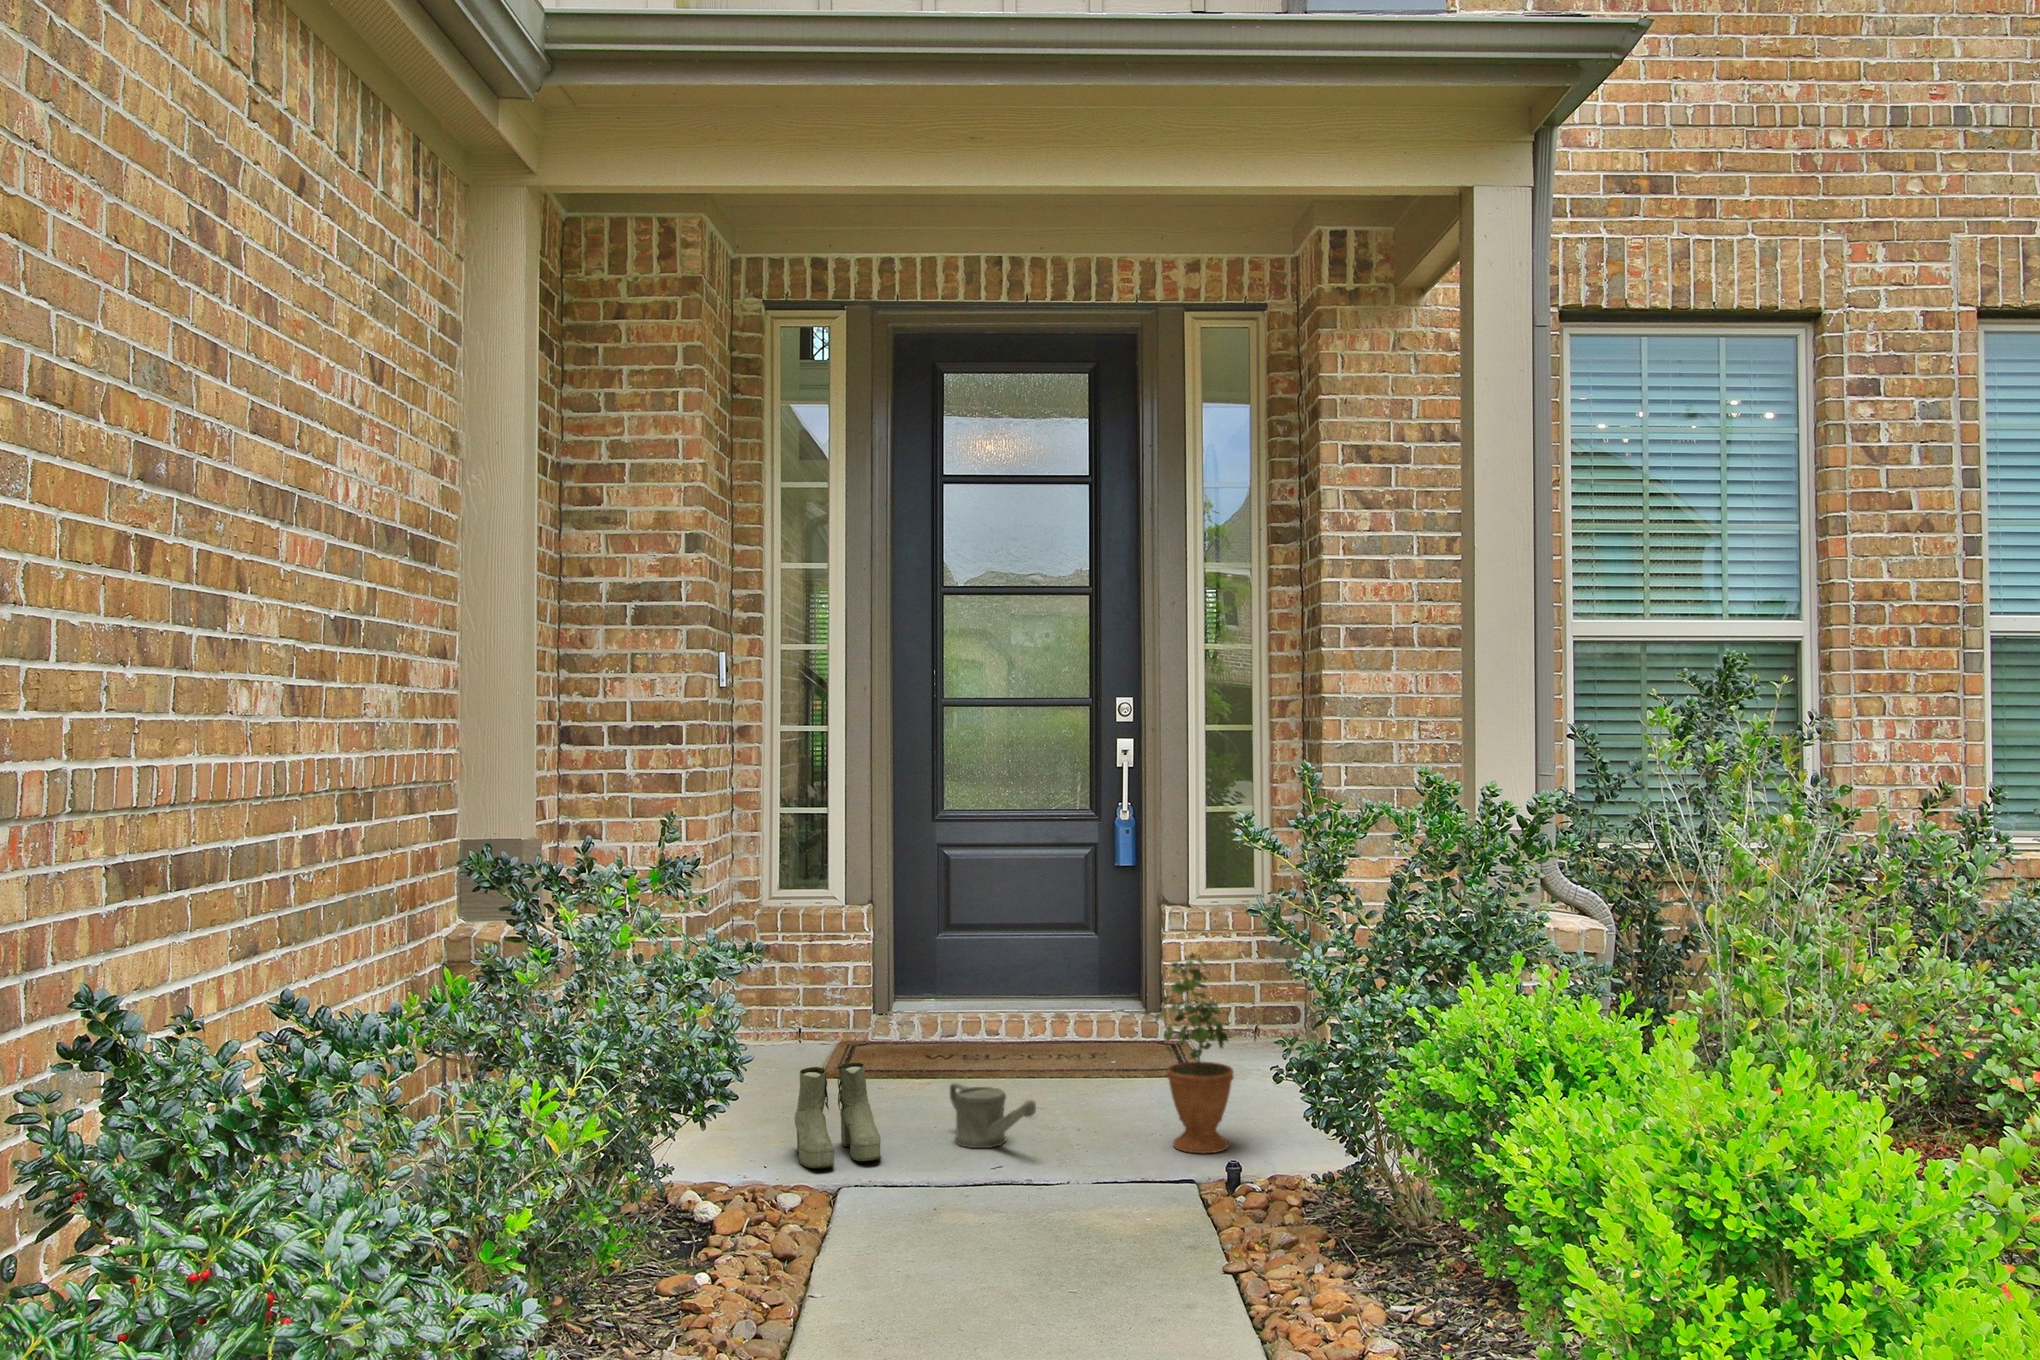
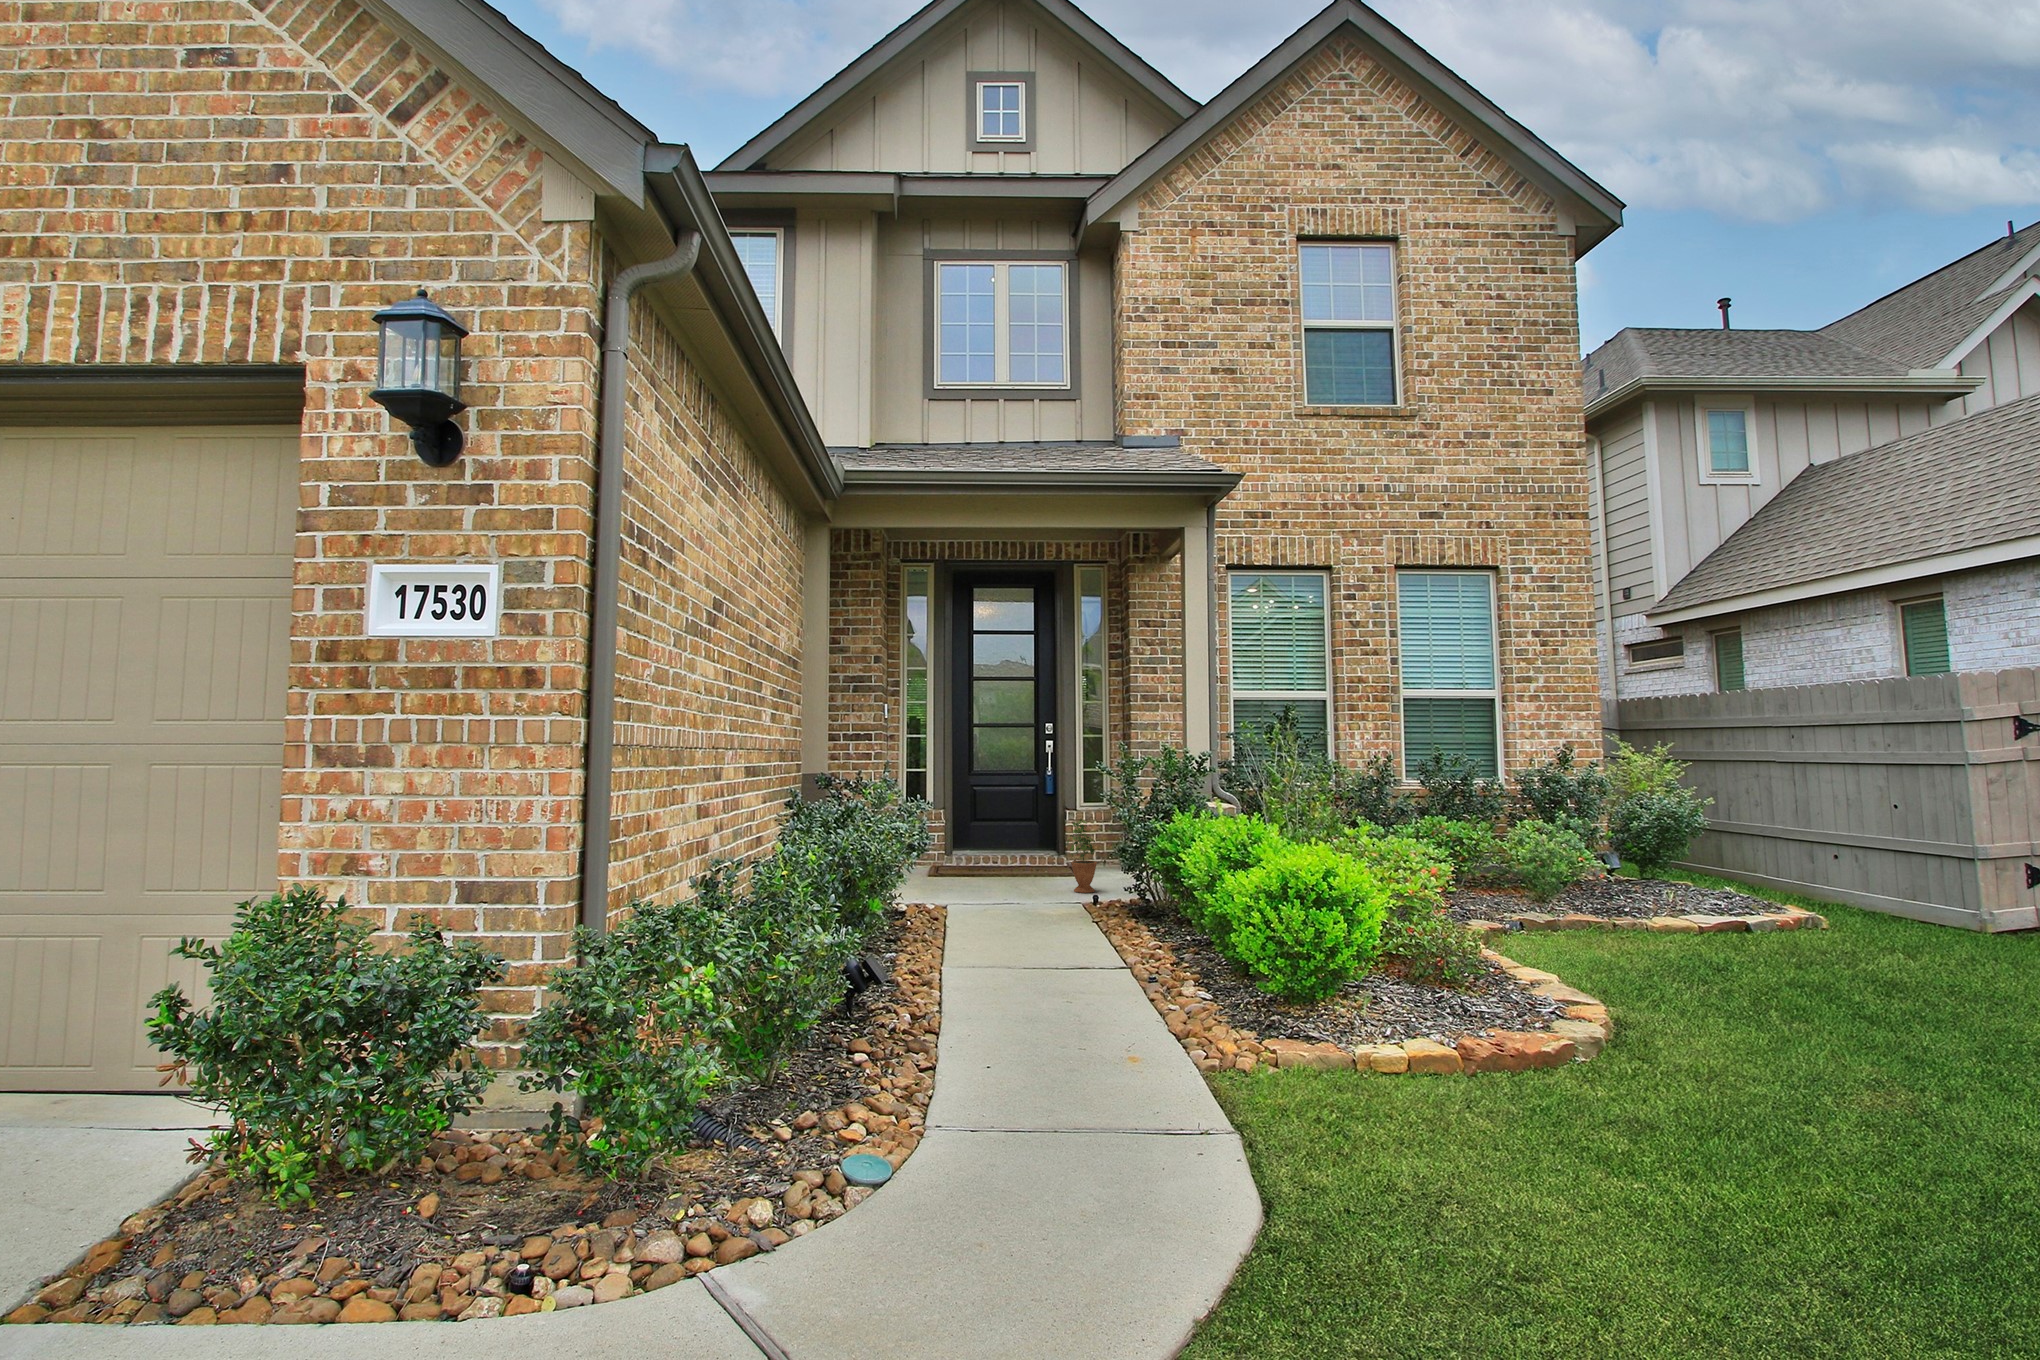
boots: present [795,1063,881,1169] -> none [932,860,966,896]
watering can: present [950,1083,1036,1148] -> none [988,869,1023,892]

